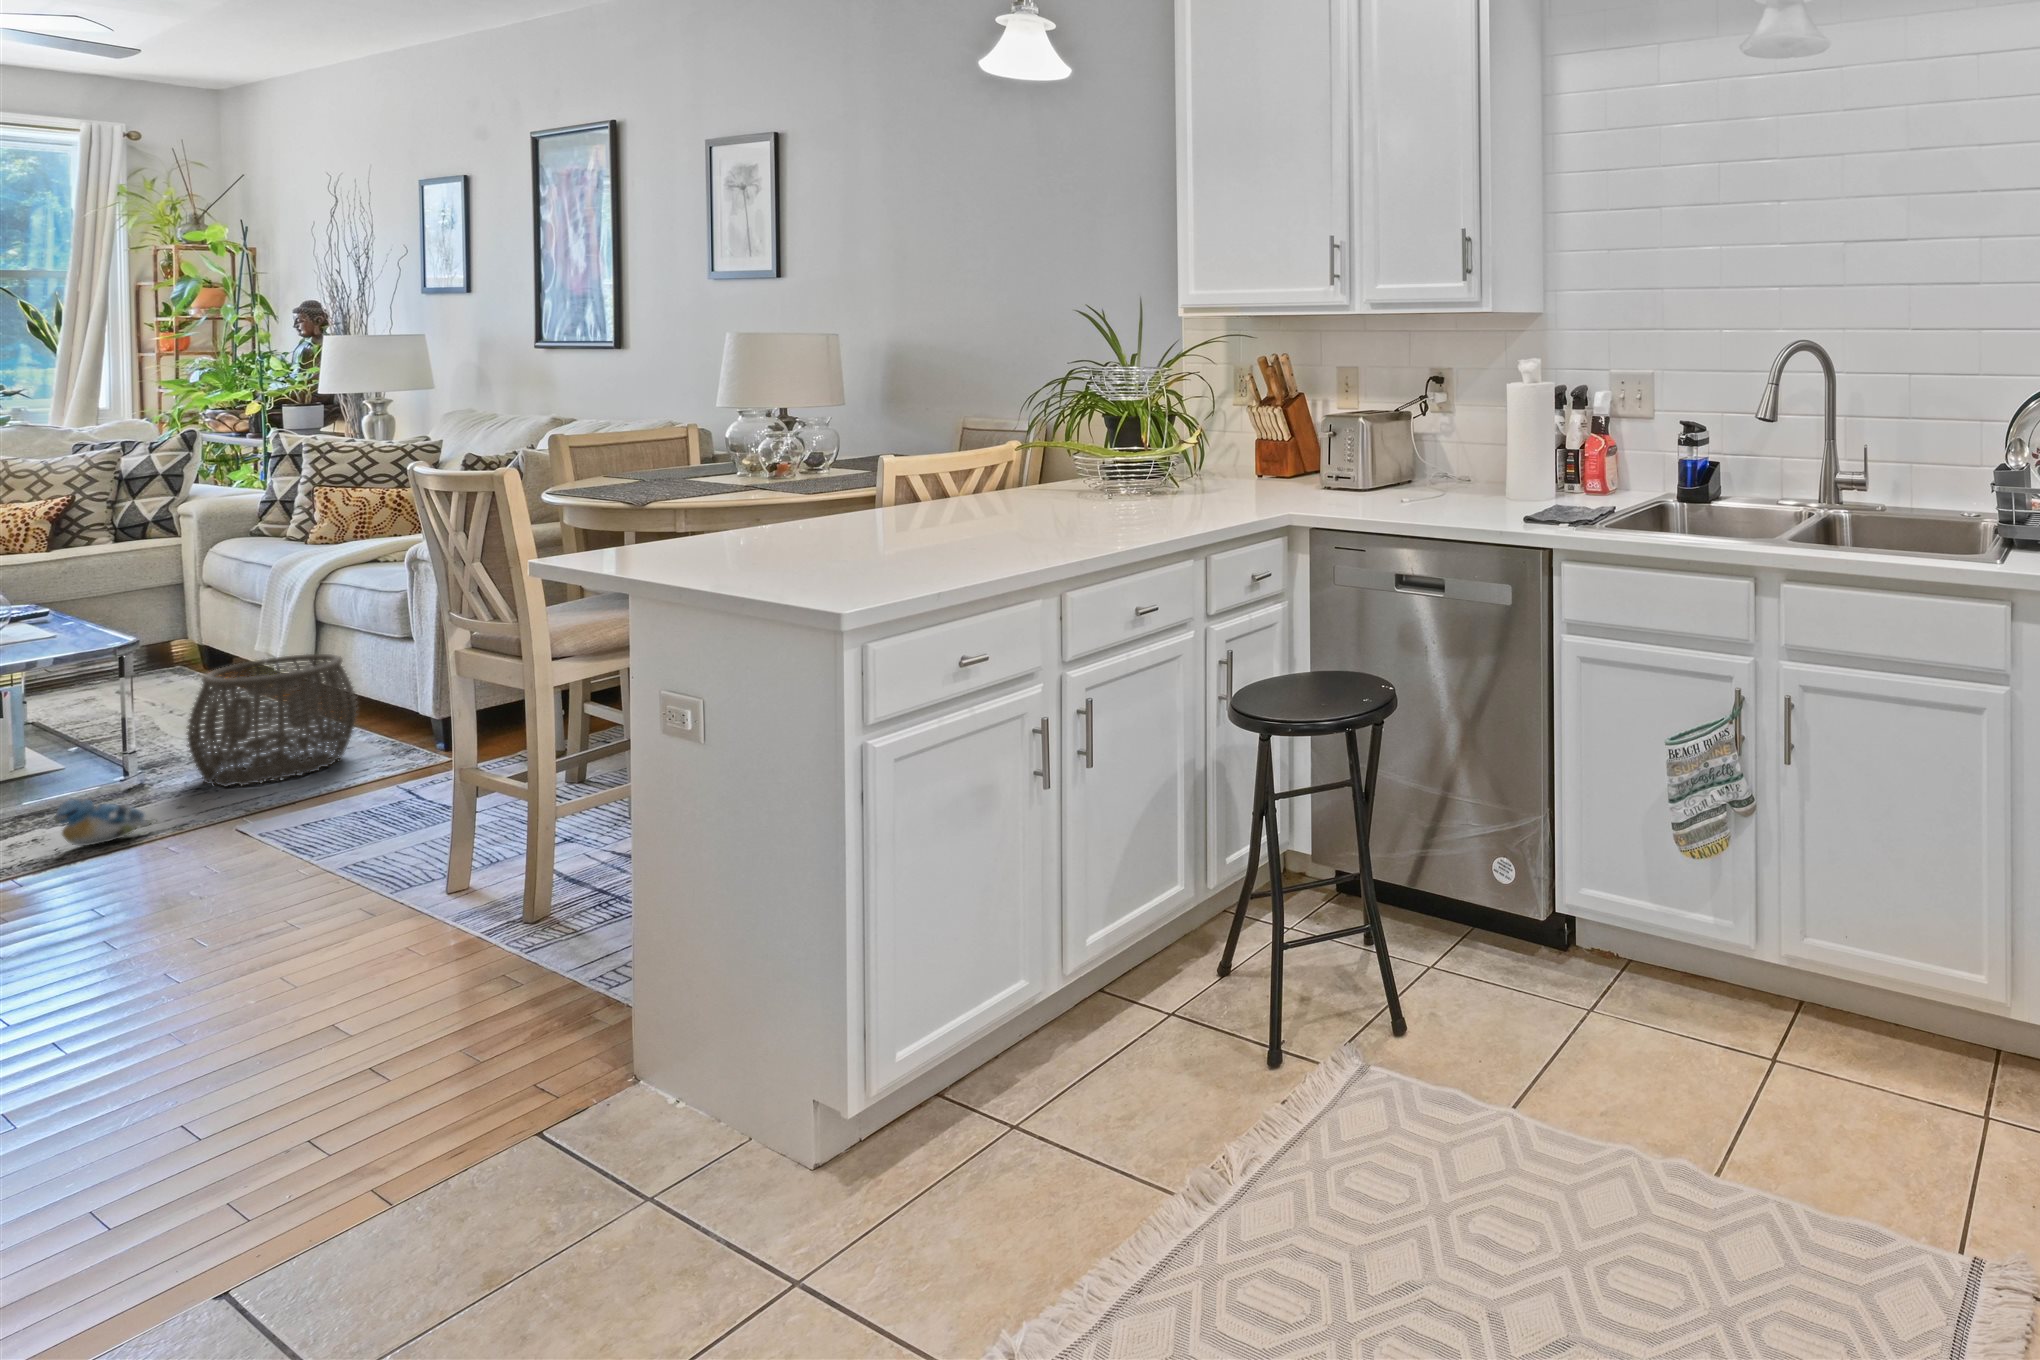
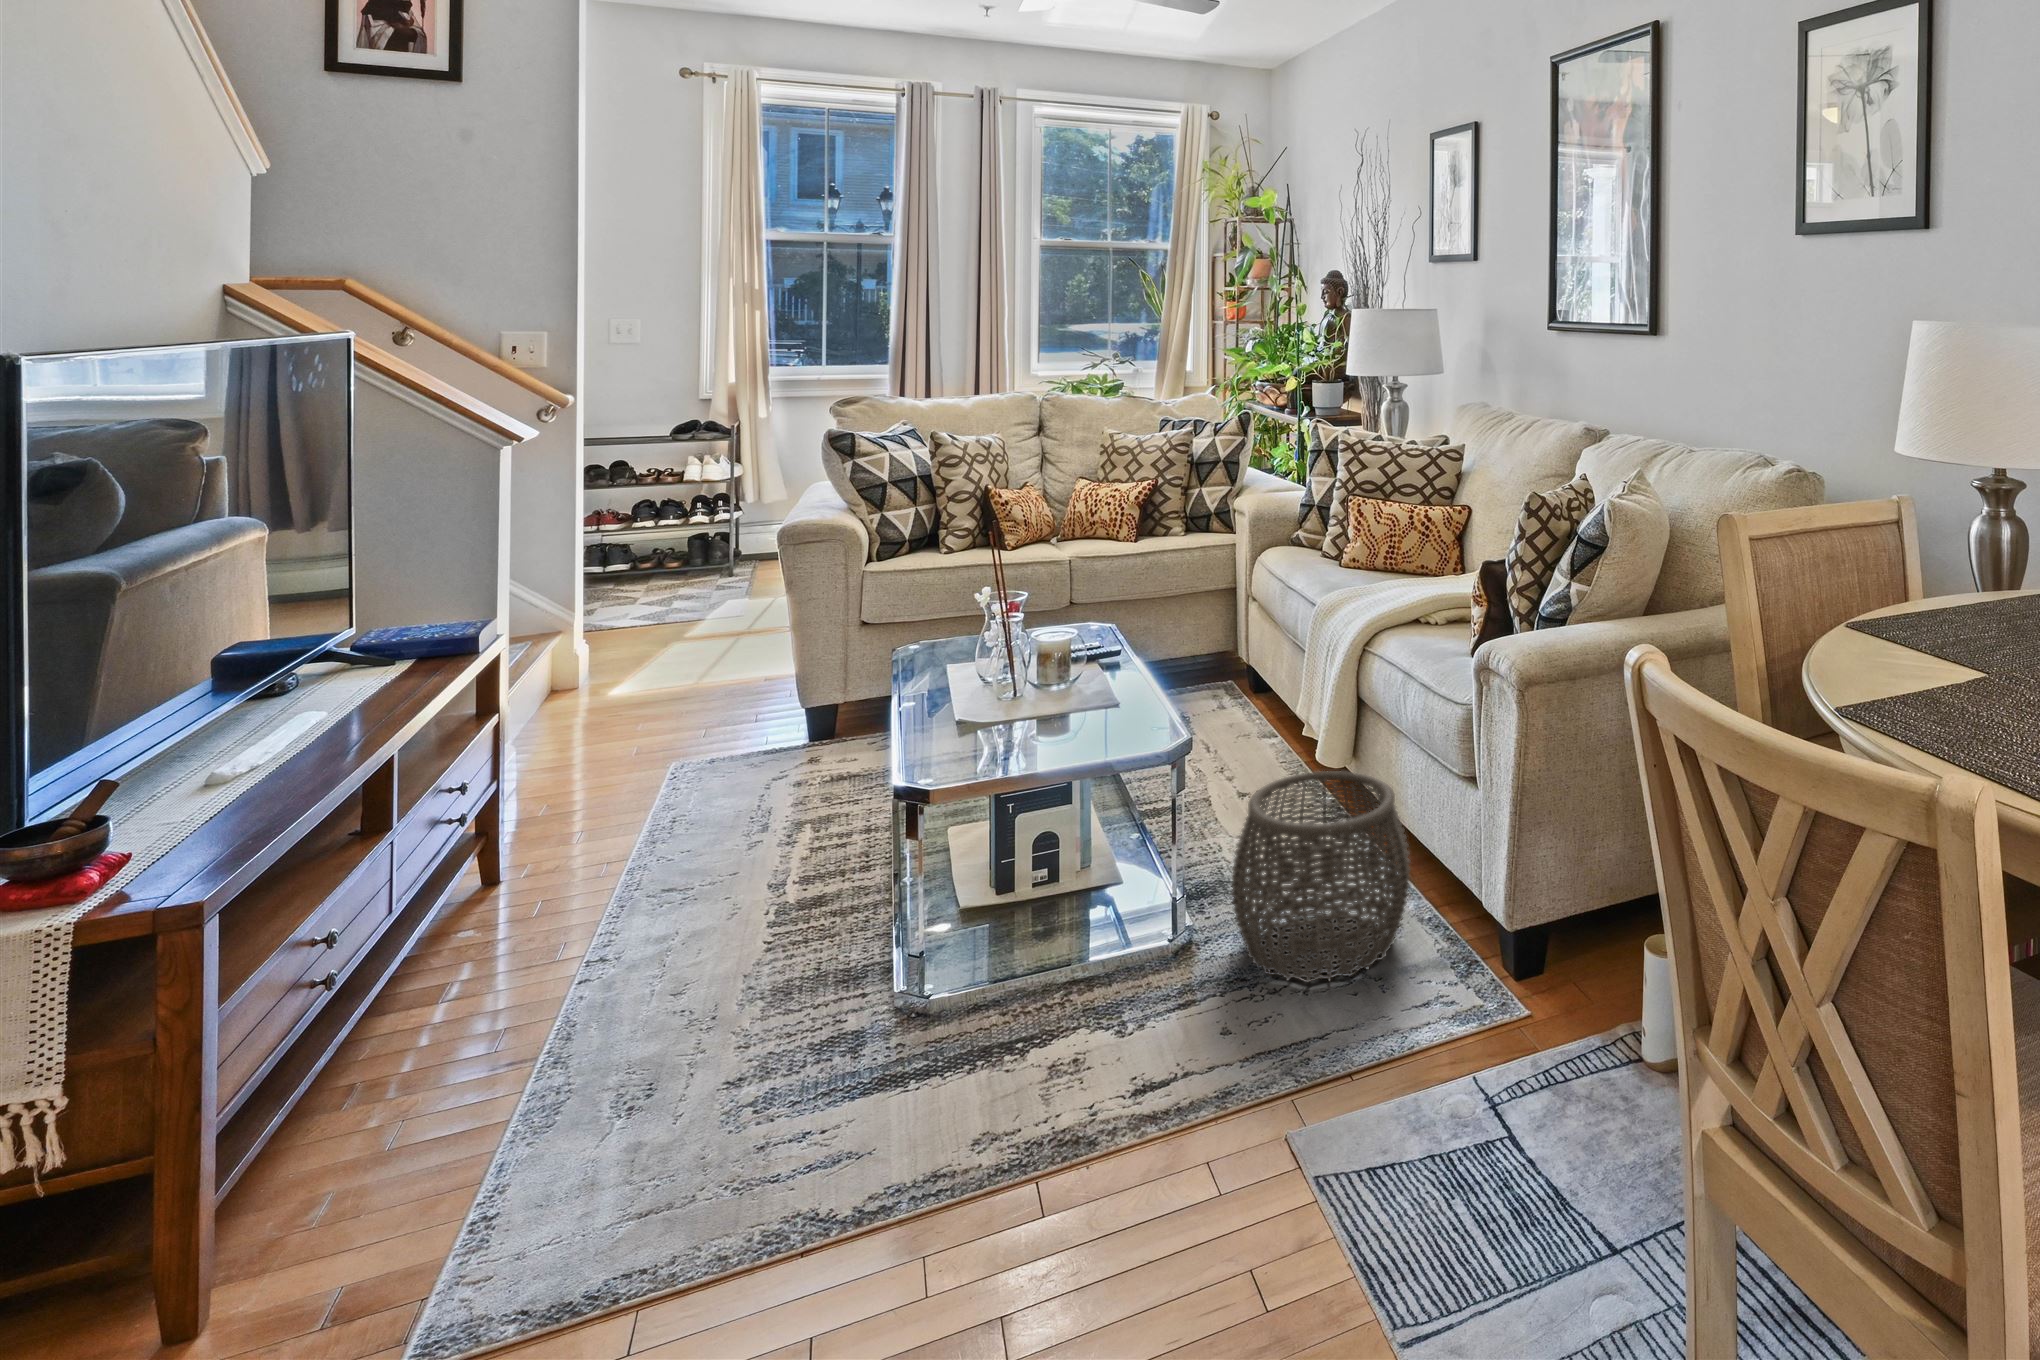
plush toy: present [54,799,154,846] -> none [1085,1020,1196,1095]

